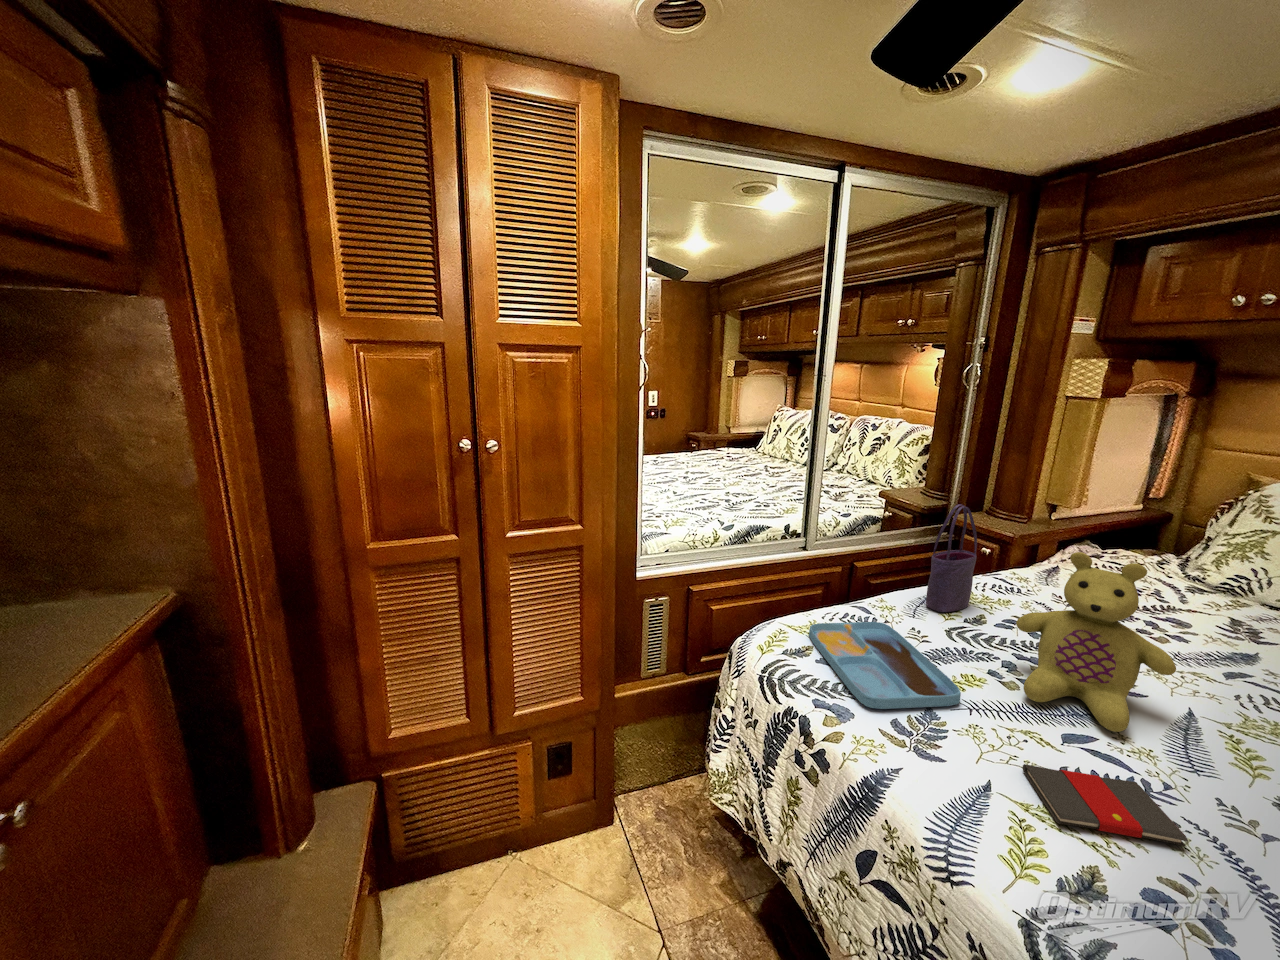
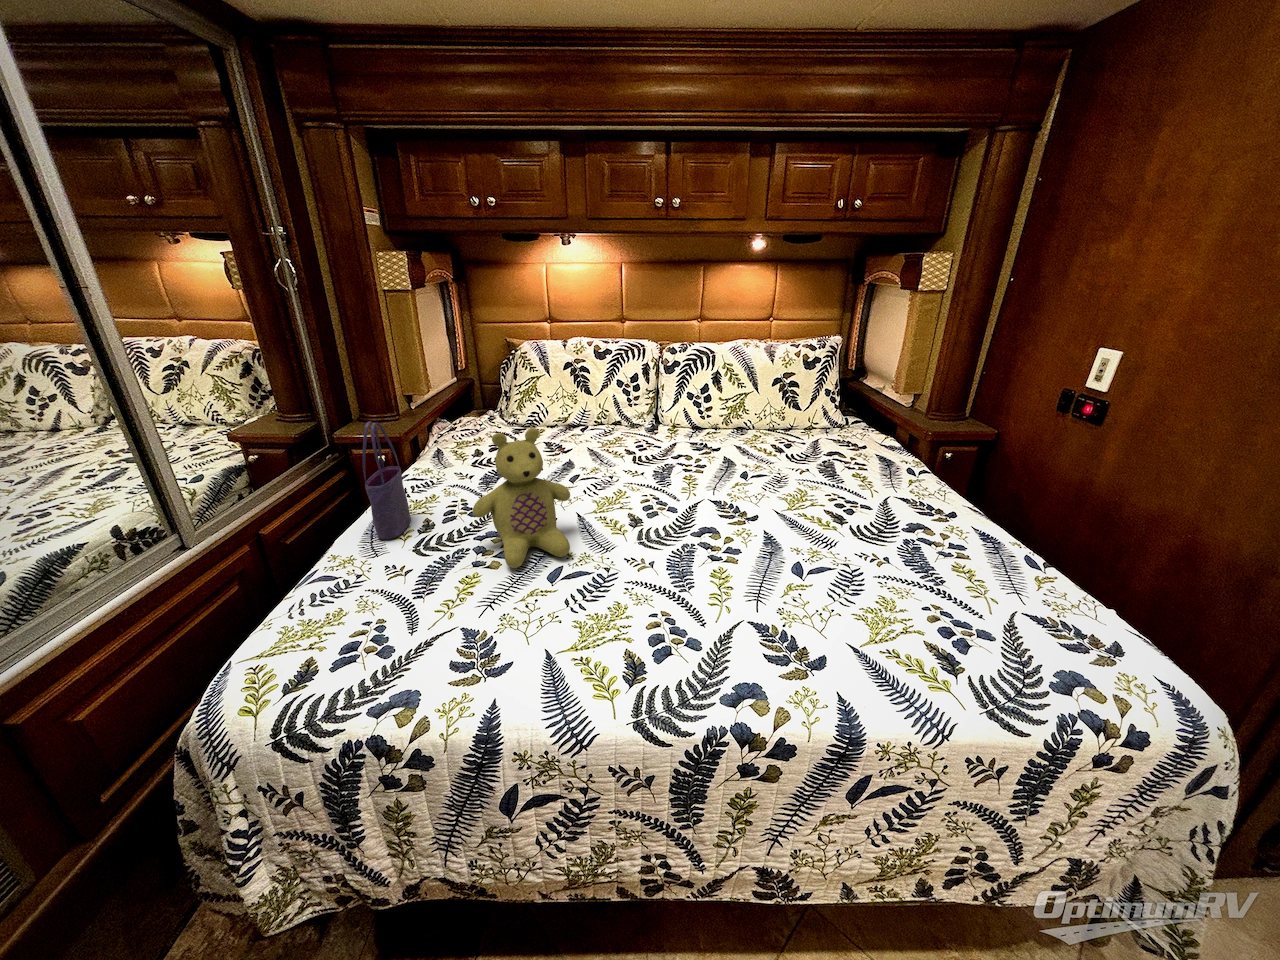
tray: present [809,622,961,709] -> none [291,580,481,673]
book: present [1023,764,1188,847] -> none [552,580,638,641]

